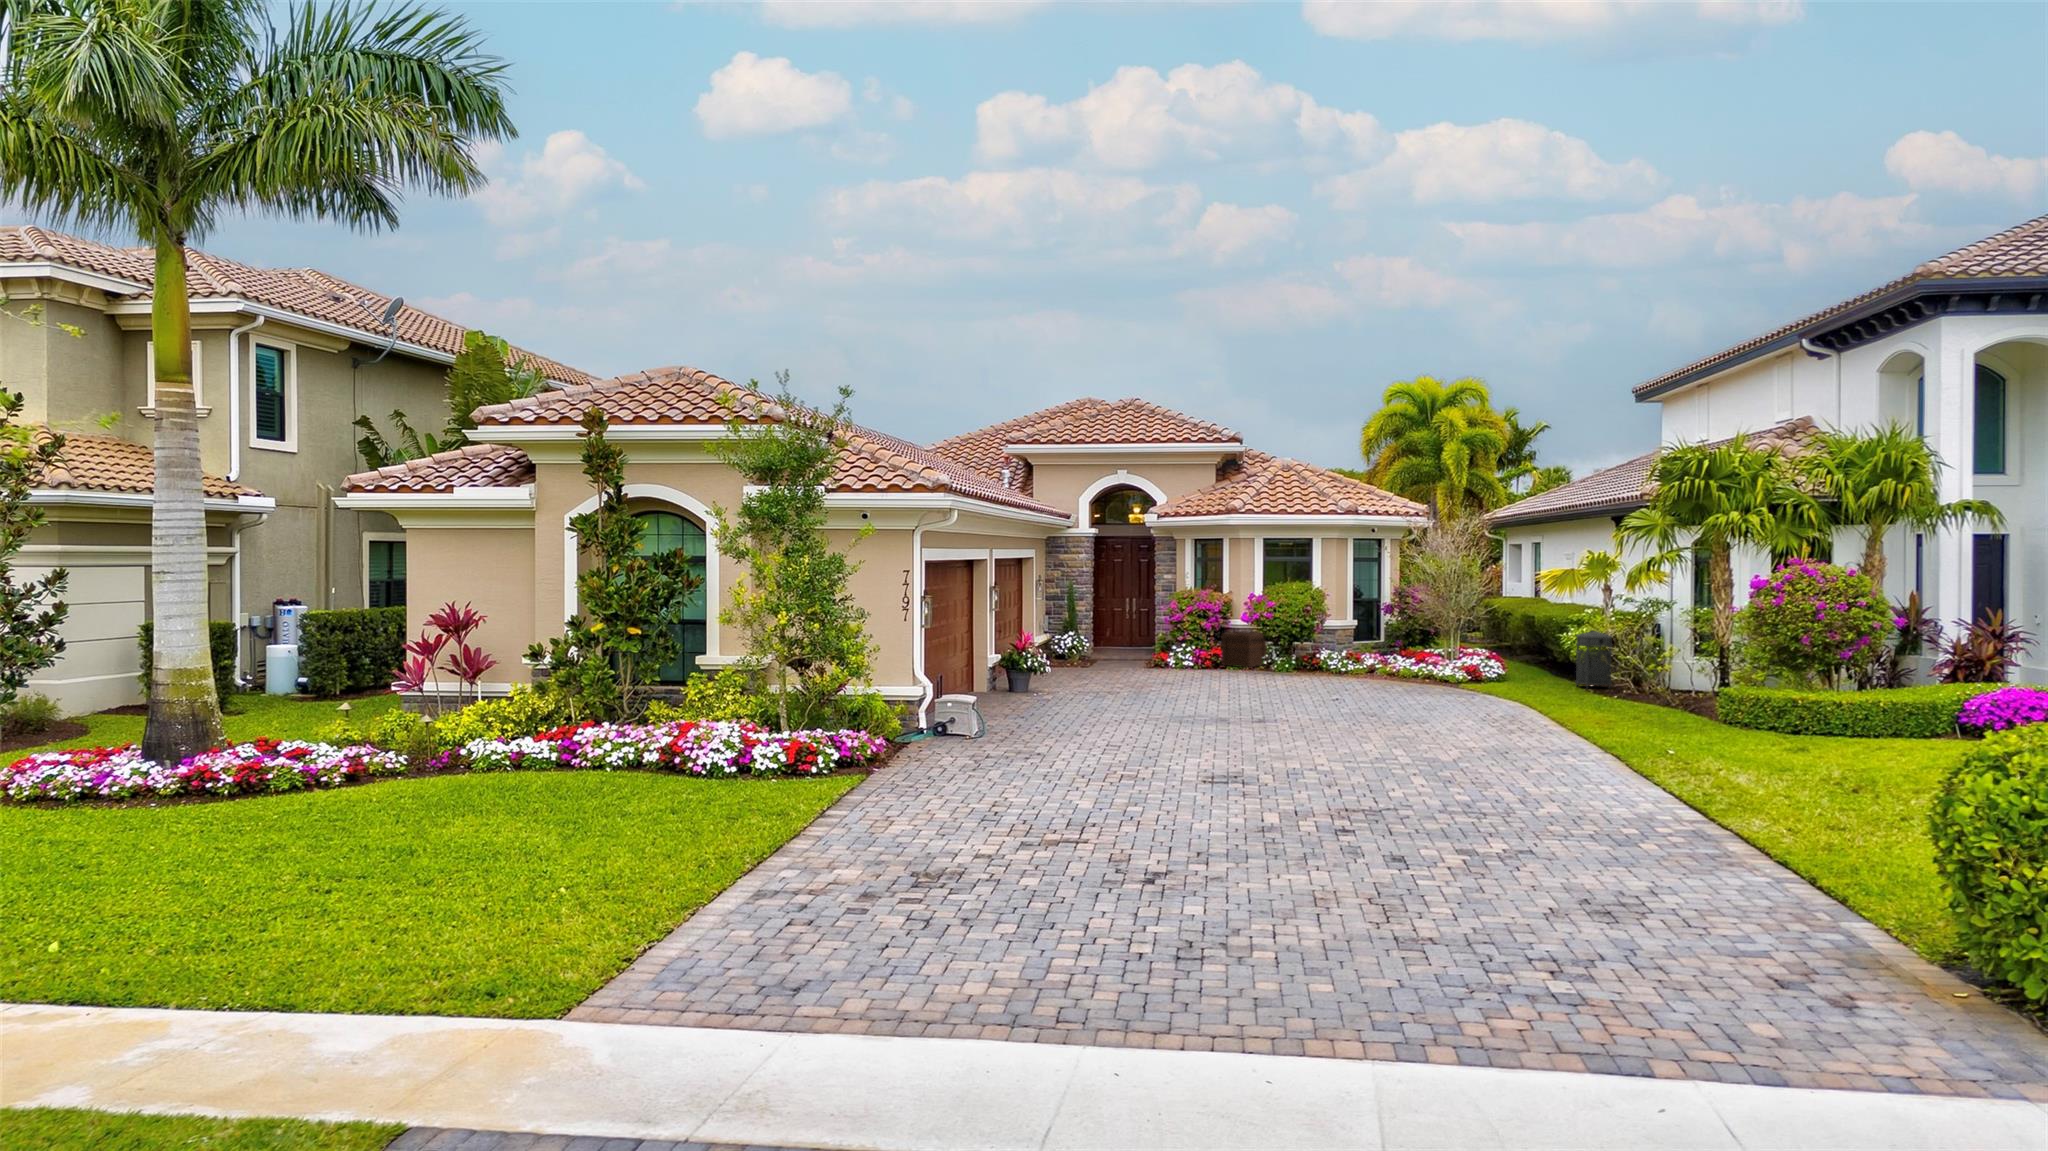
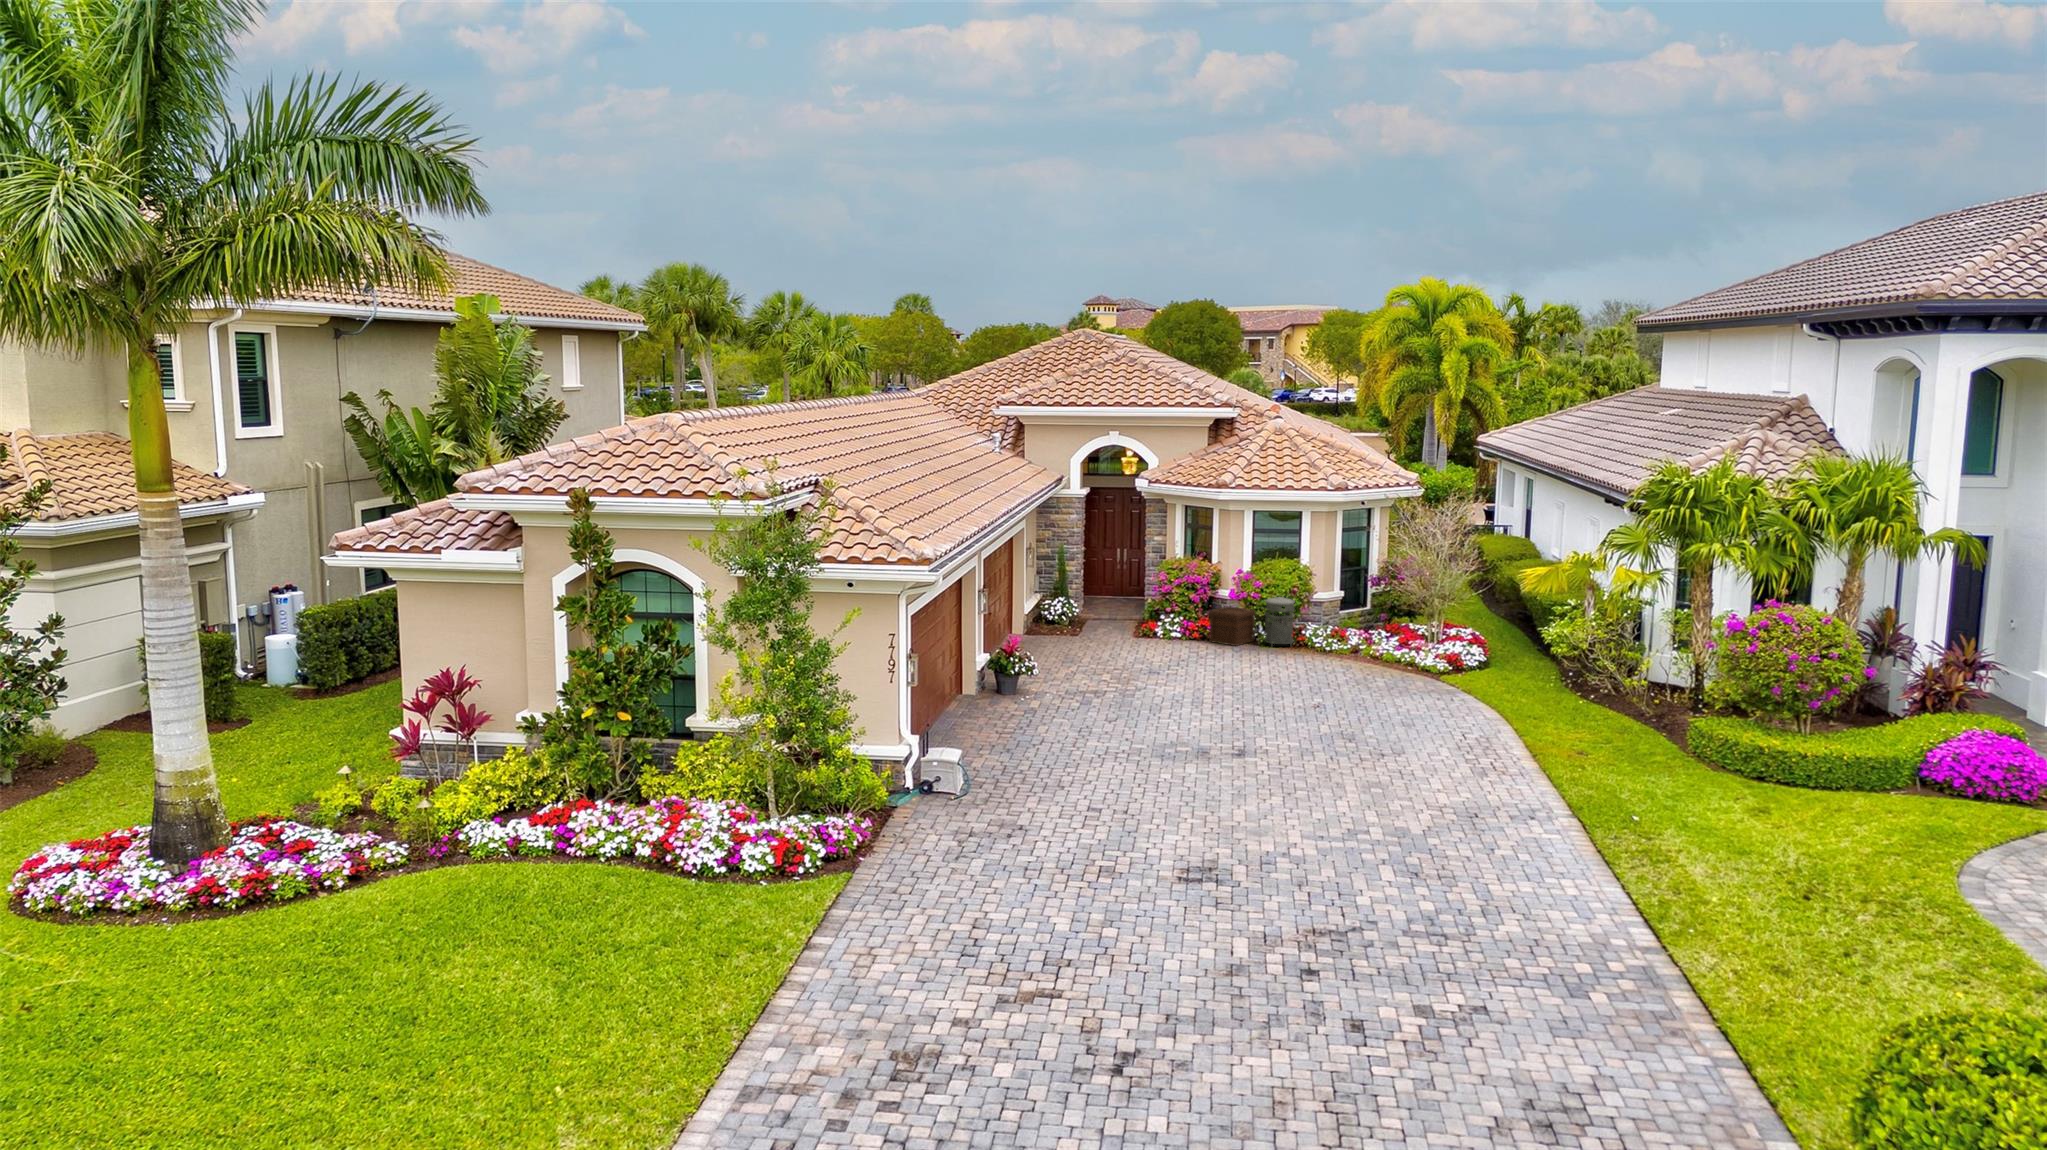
trash can: present [1576,631,1612,687] -> present [1264,597,1295,645]

